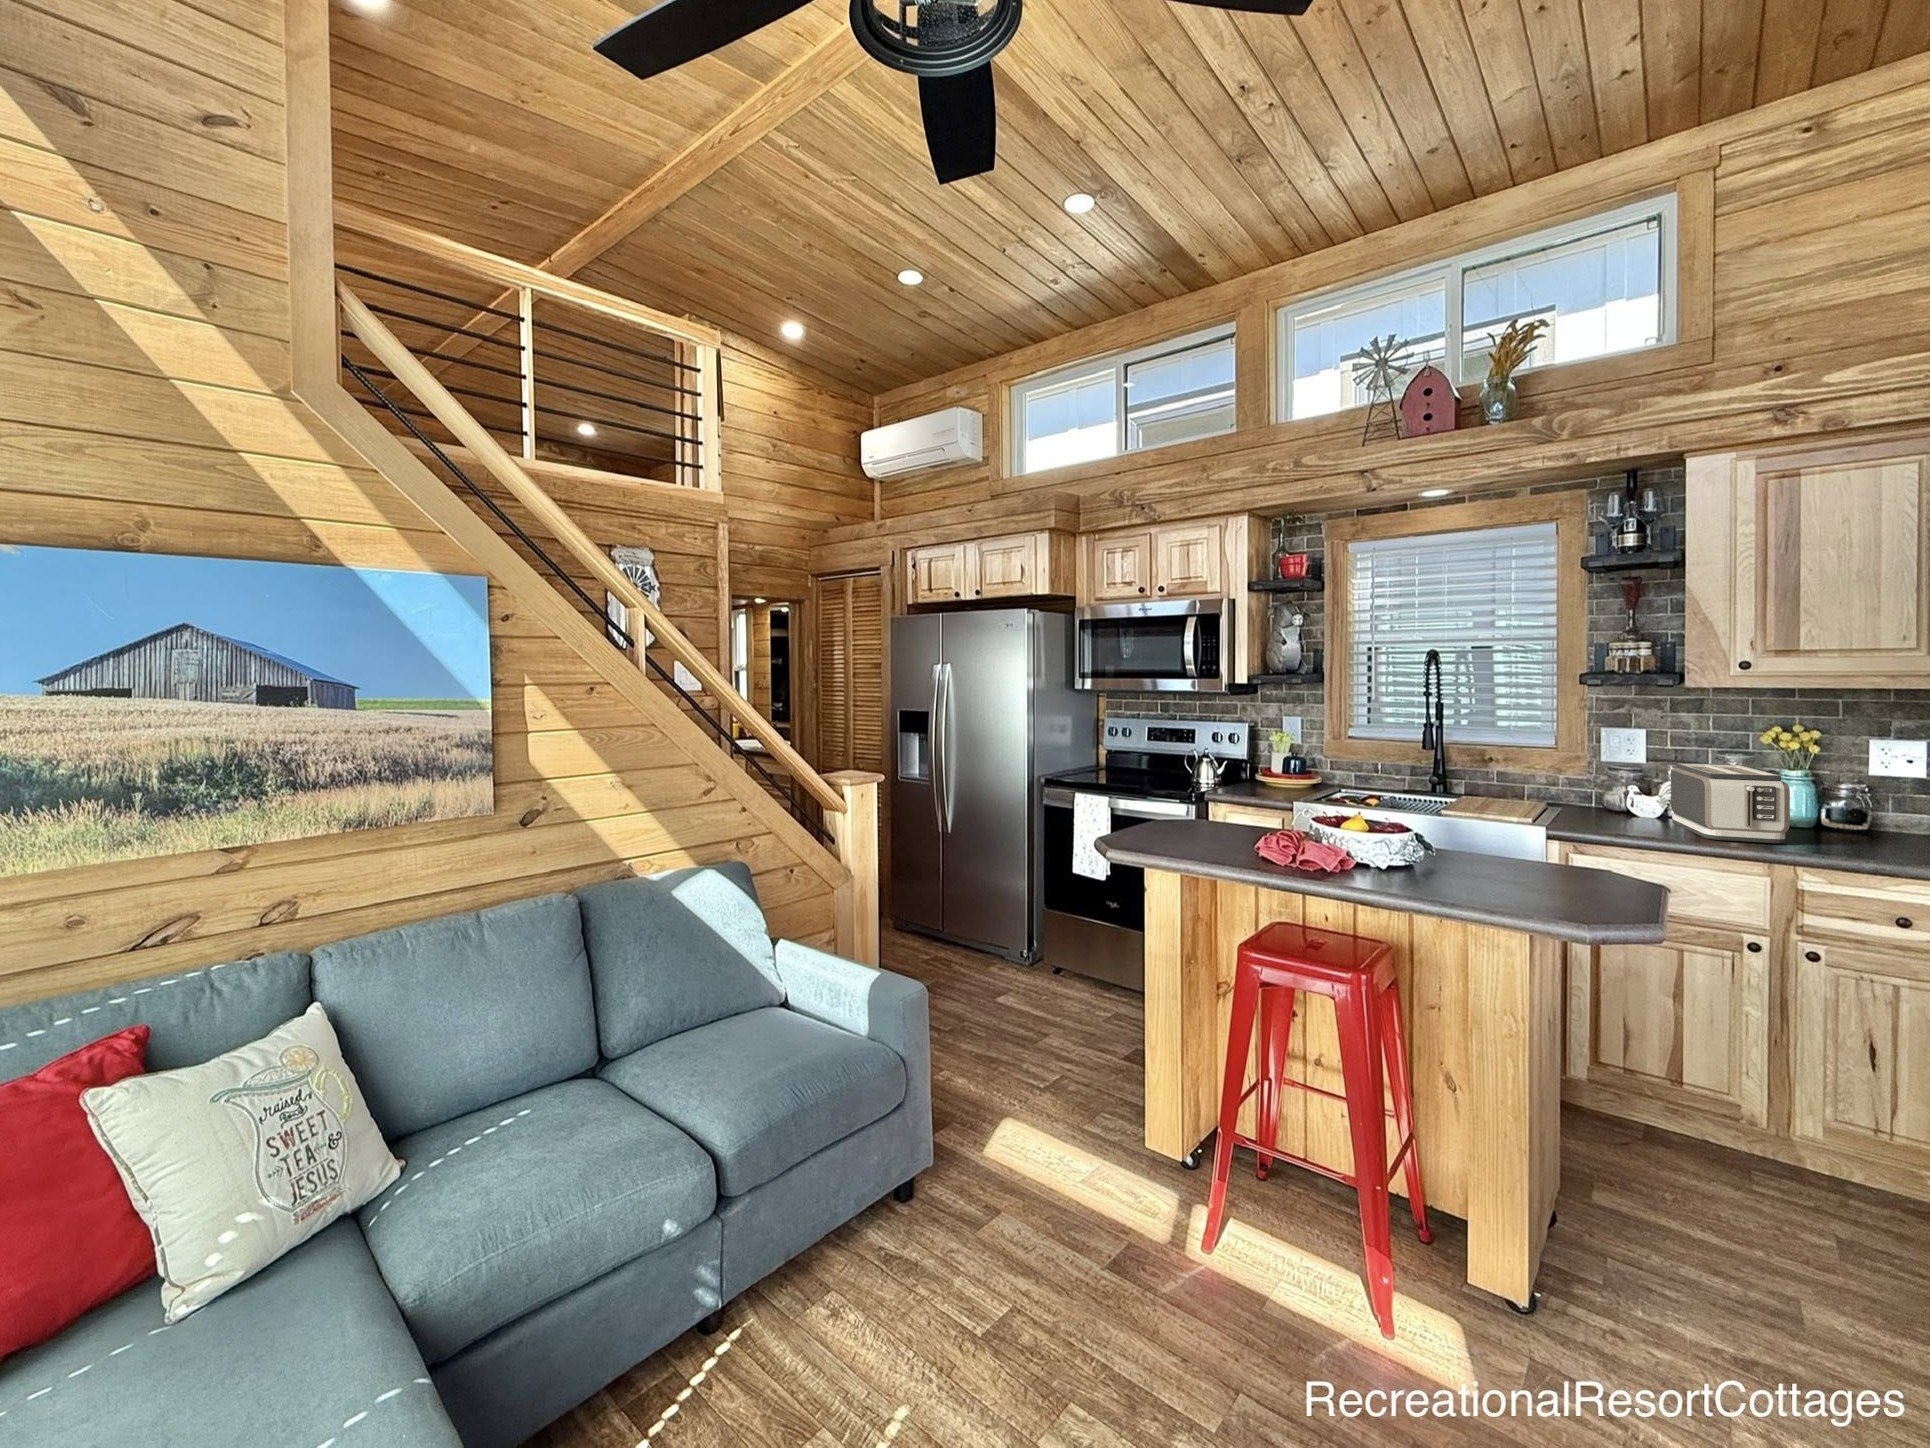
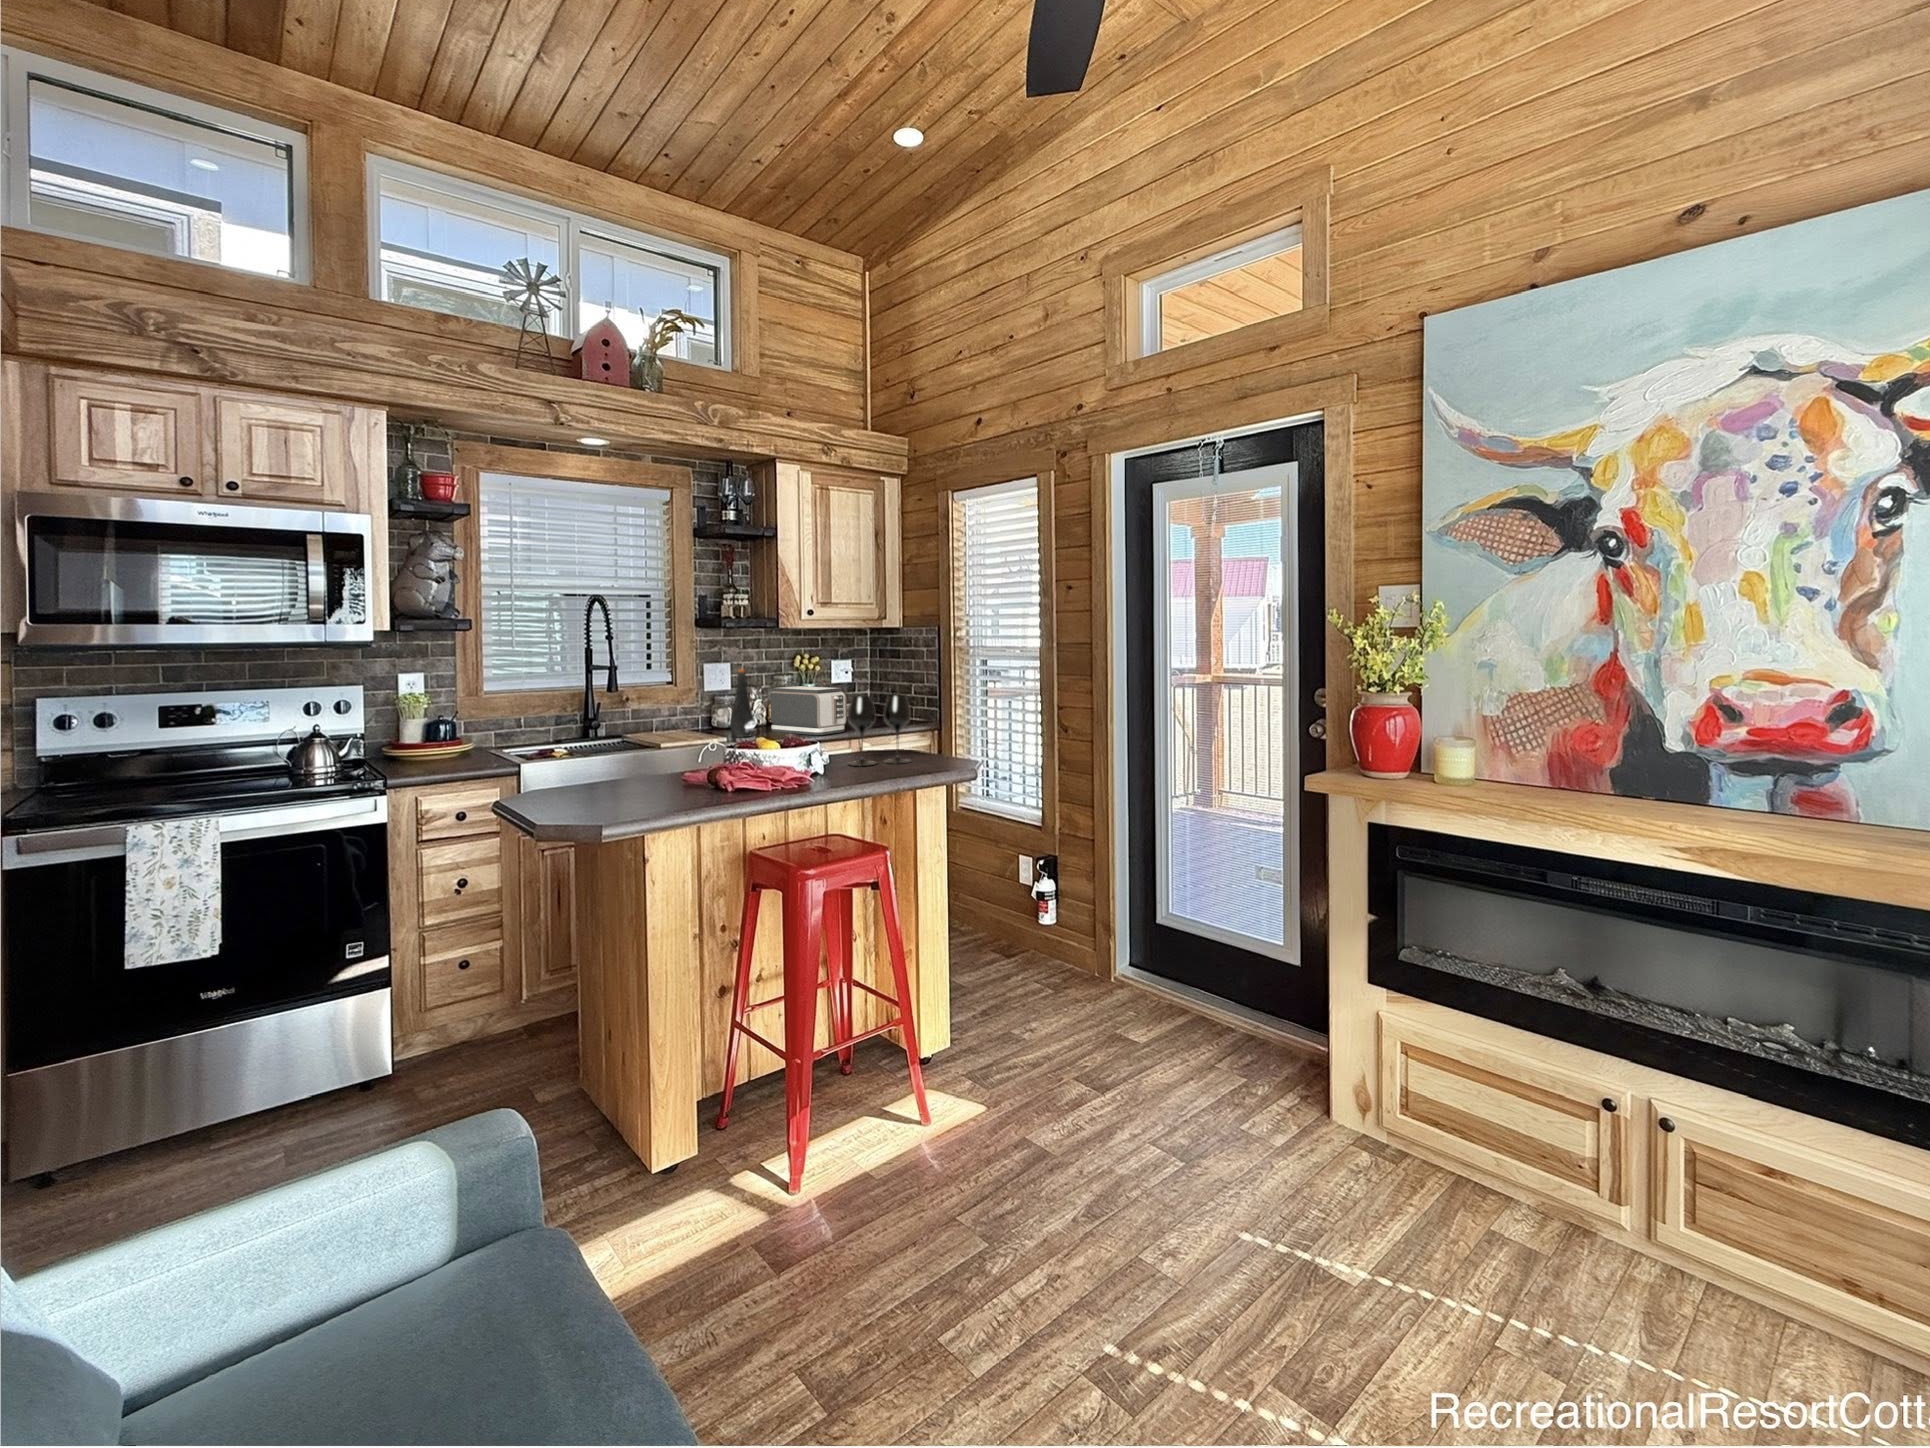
bottle: none [1578,734,1617,822] -> present [730,669,755,737]
wine glass: none [1453,783,1553,885] -> present [848,695,911,766]

